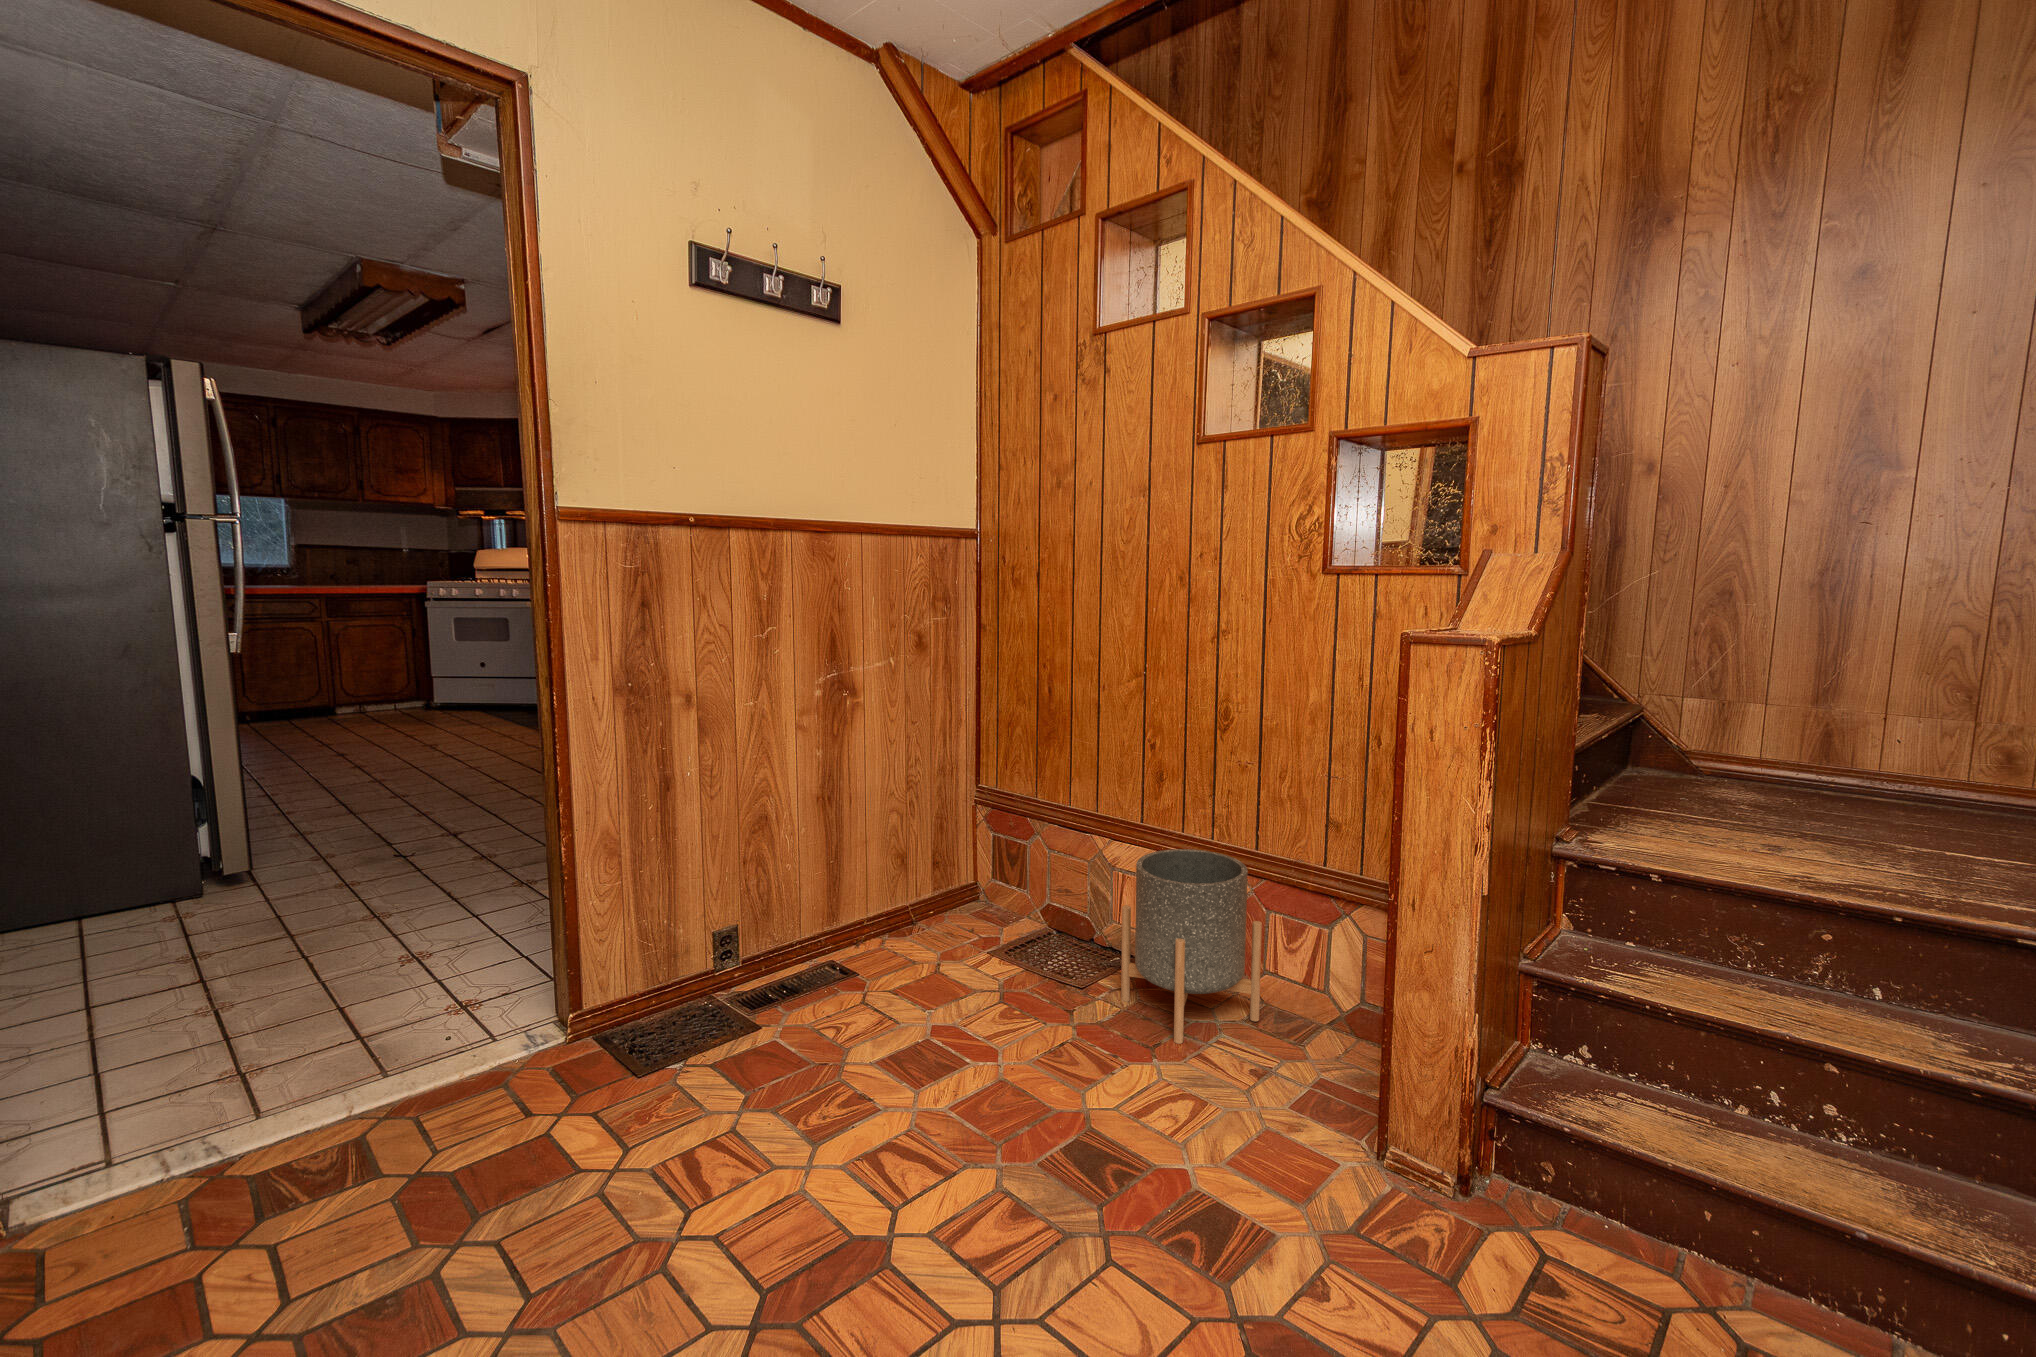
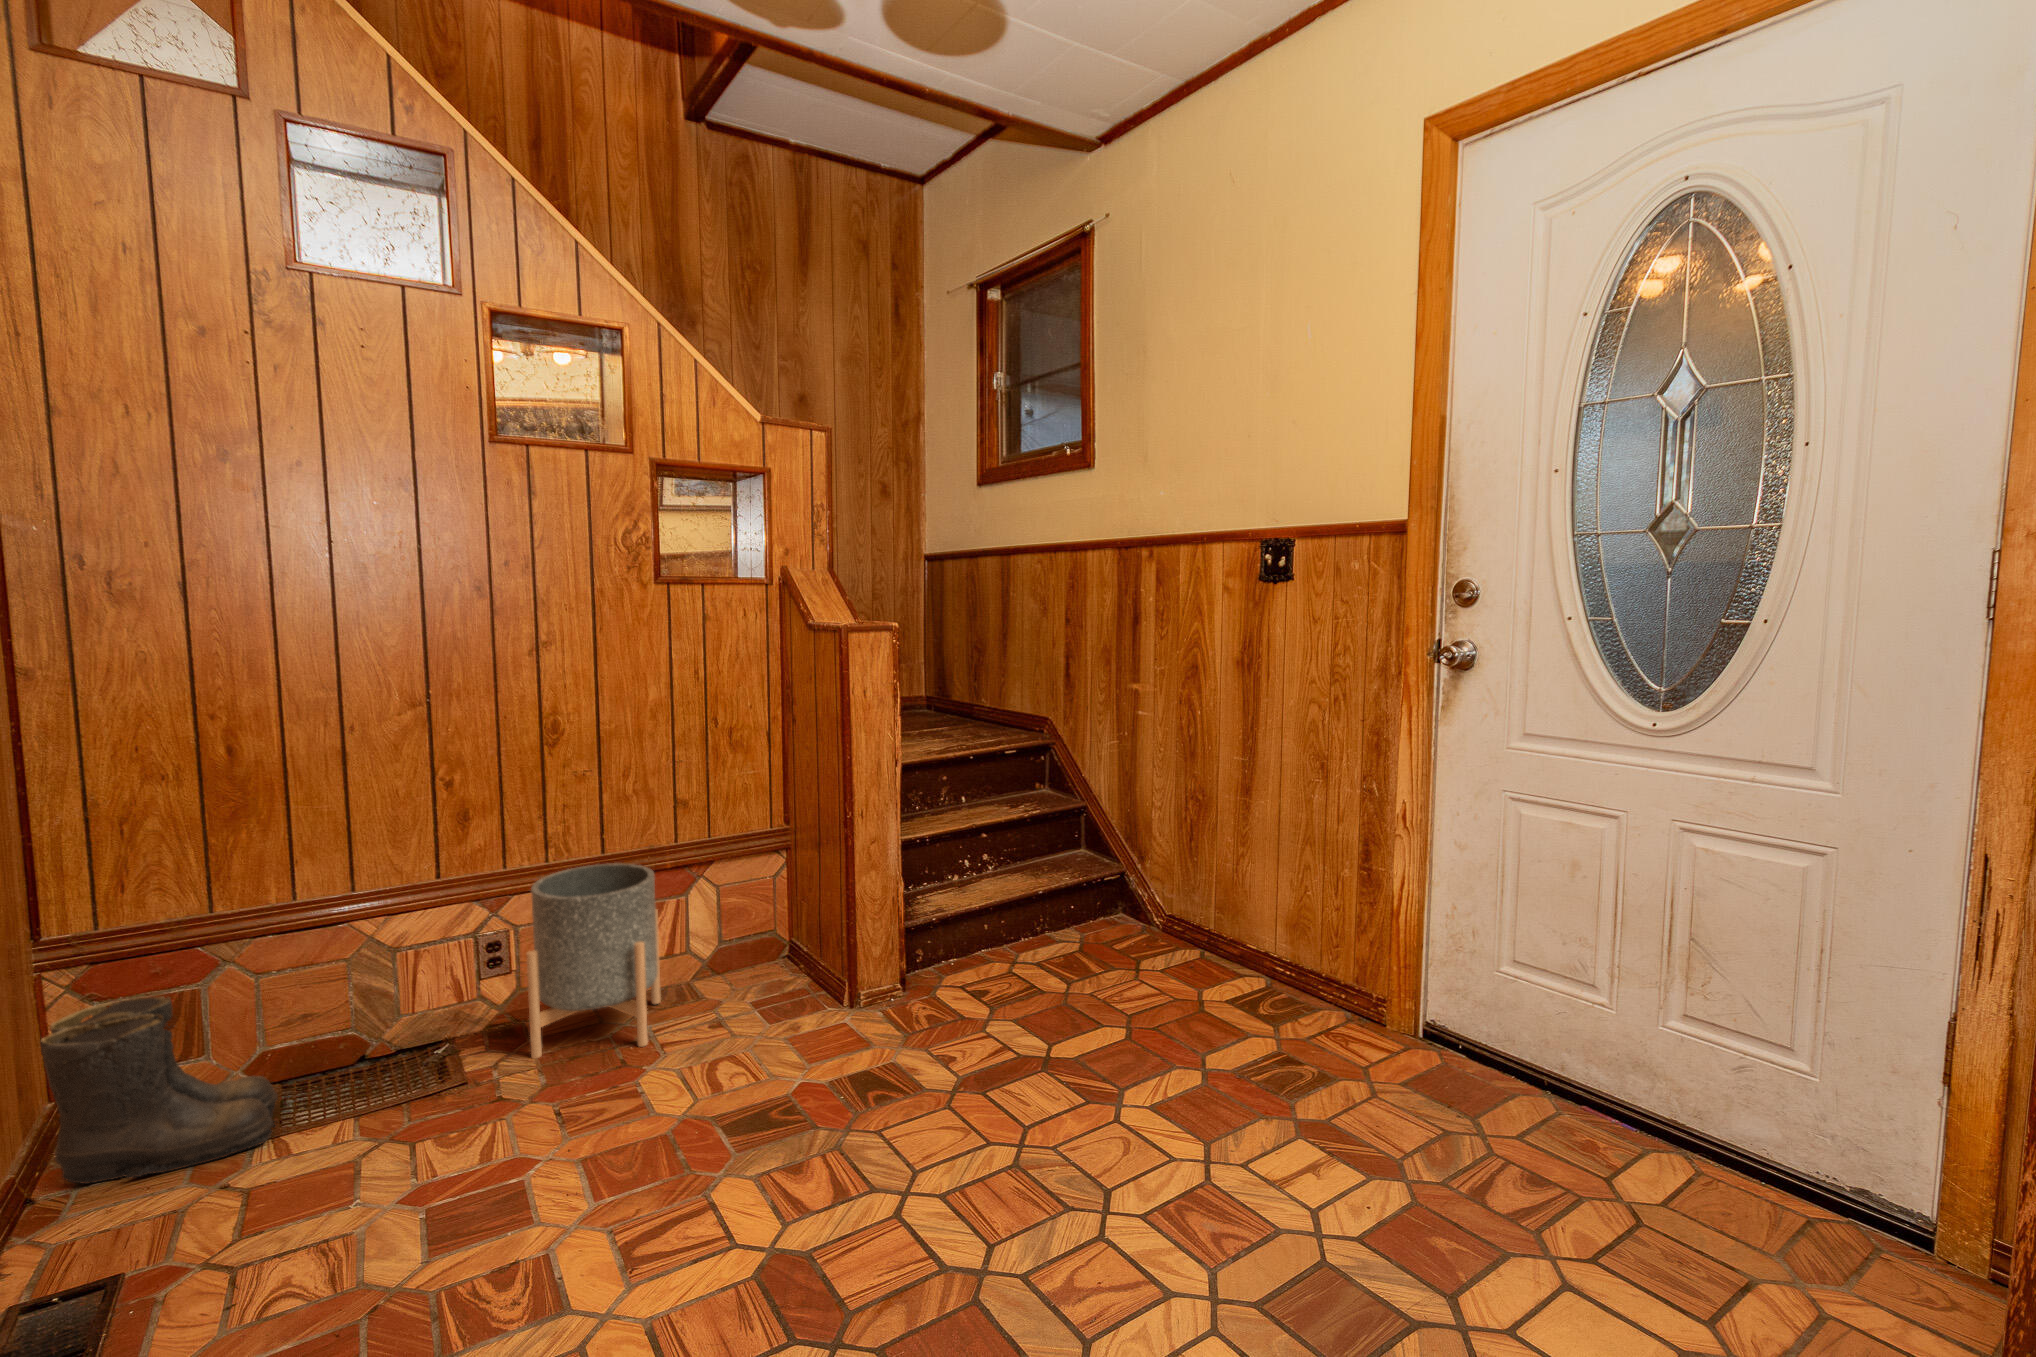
boots: none [910,831,1017,953] -> present [40,997,278,1184]

